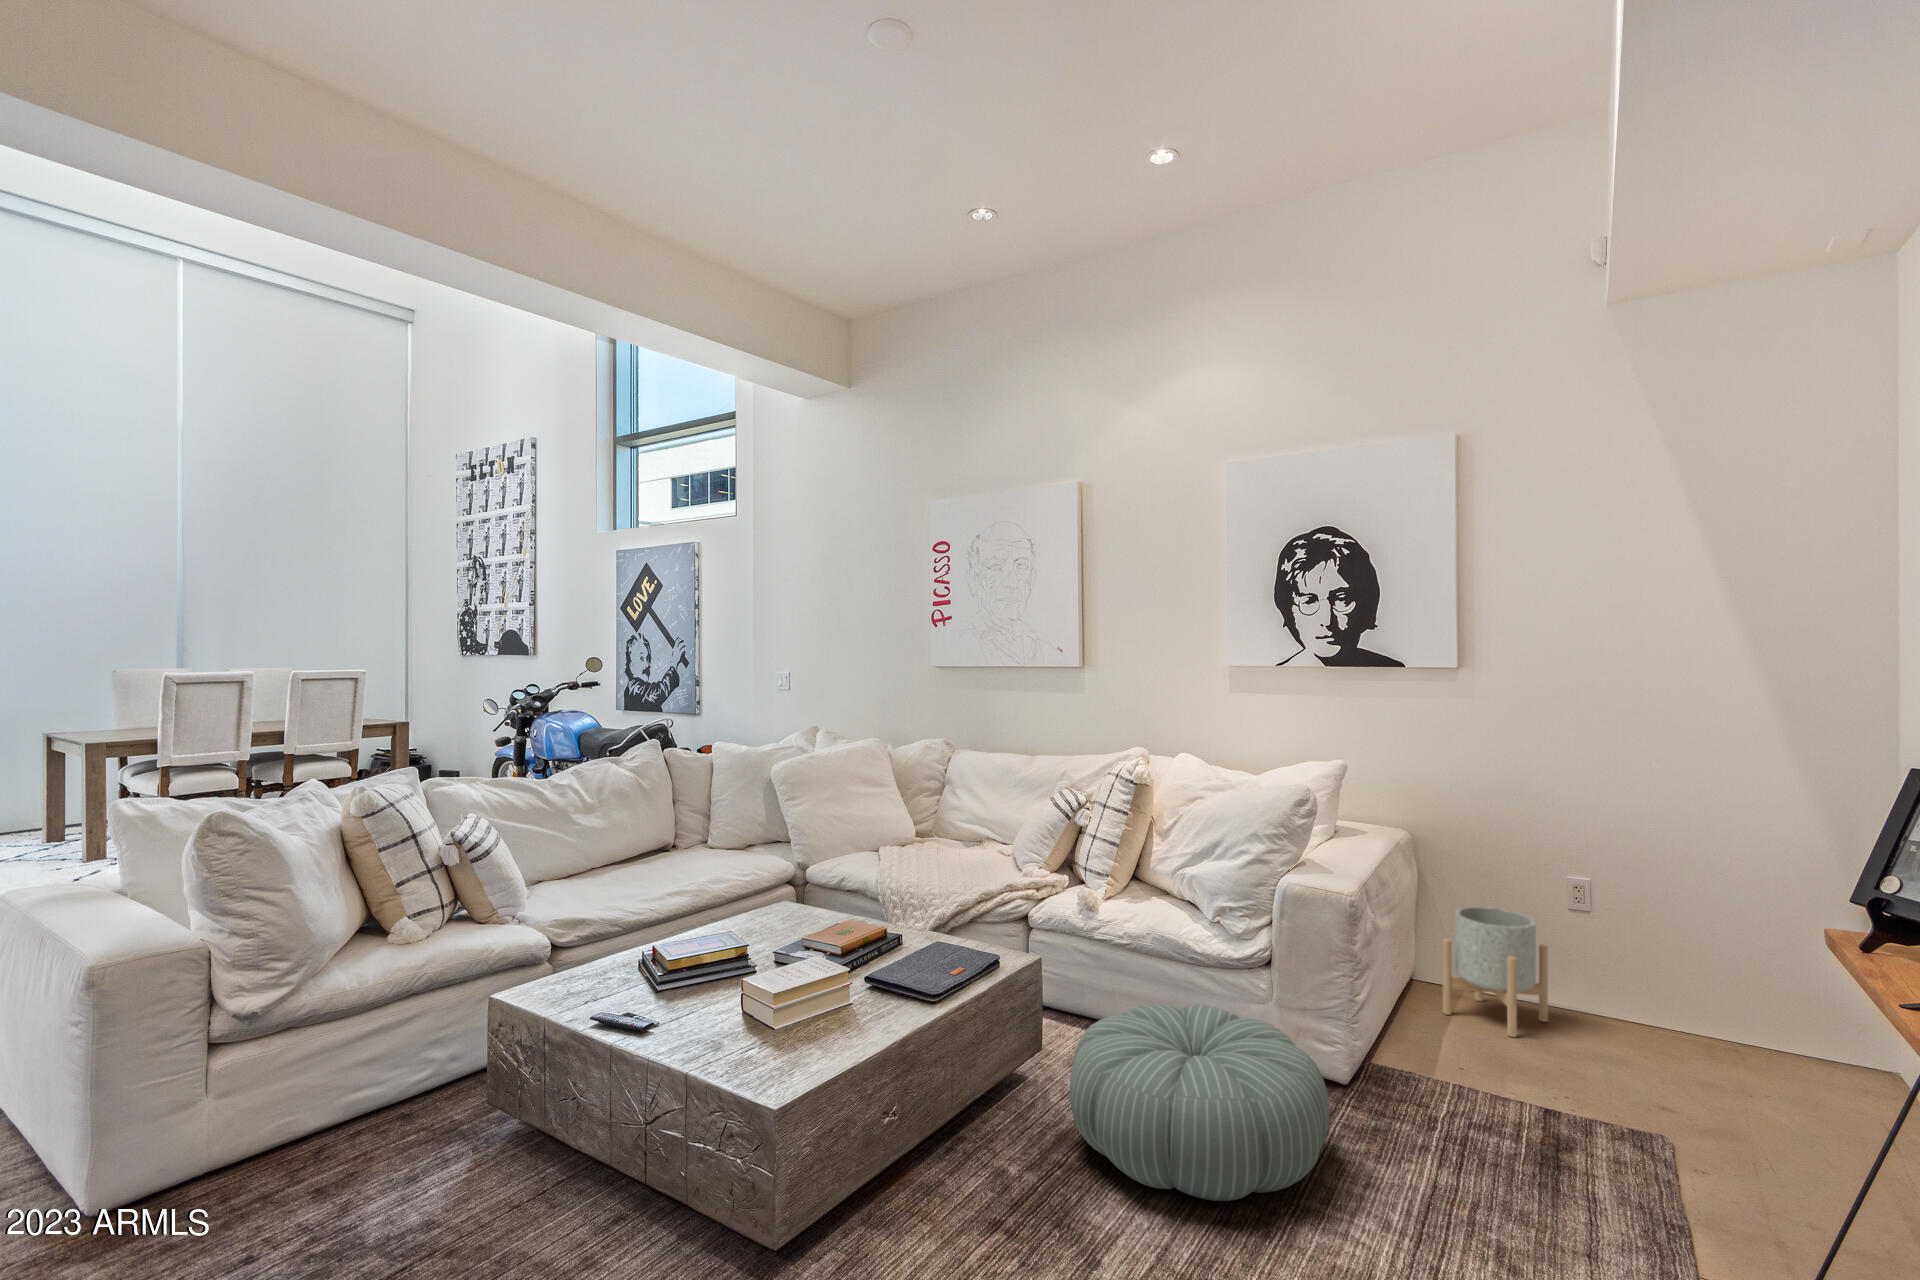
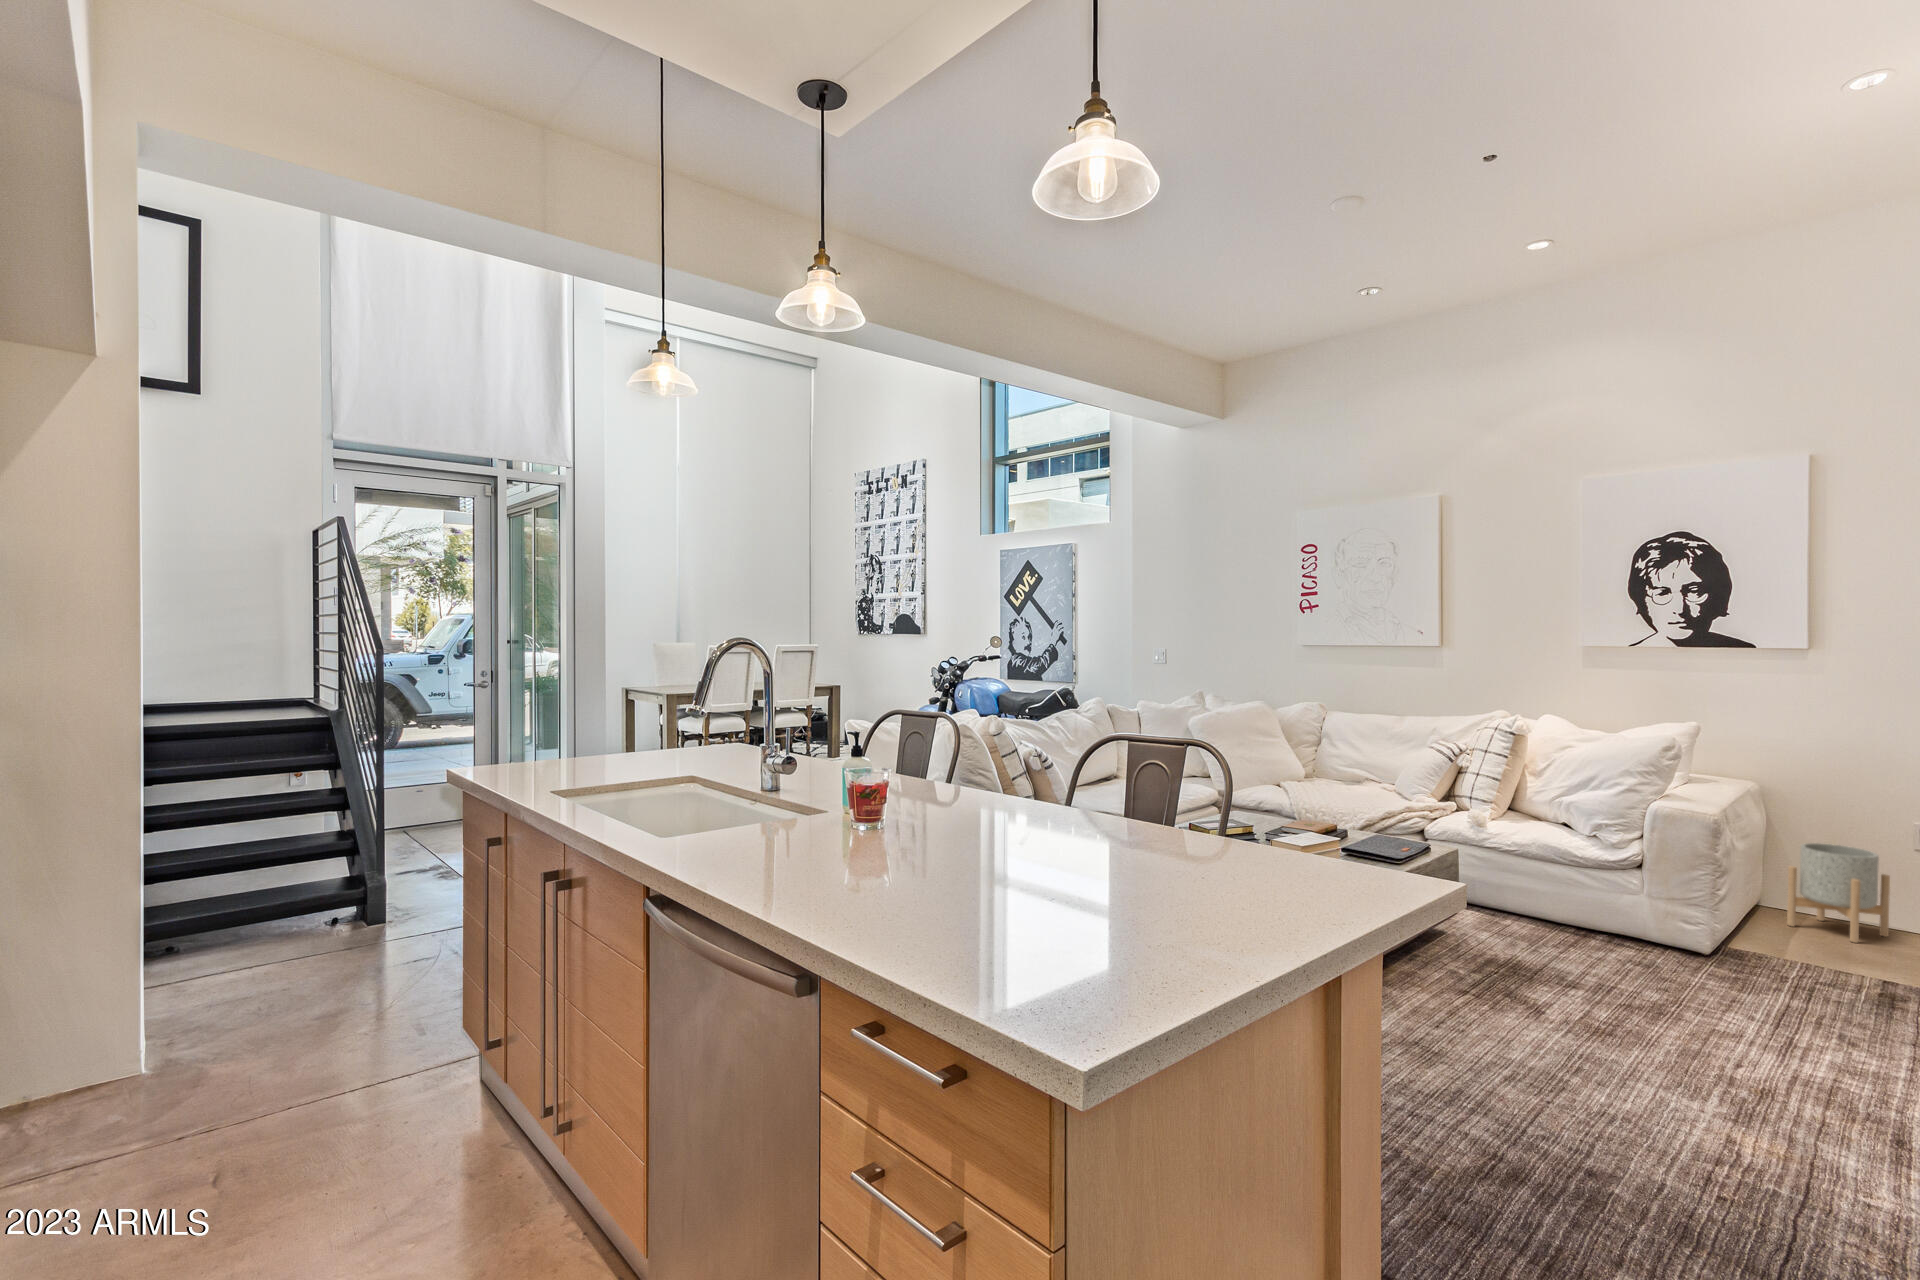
pouf: present [1070,1004,1329,1201] -> none [1495,884,1707,999]

